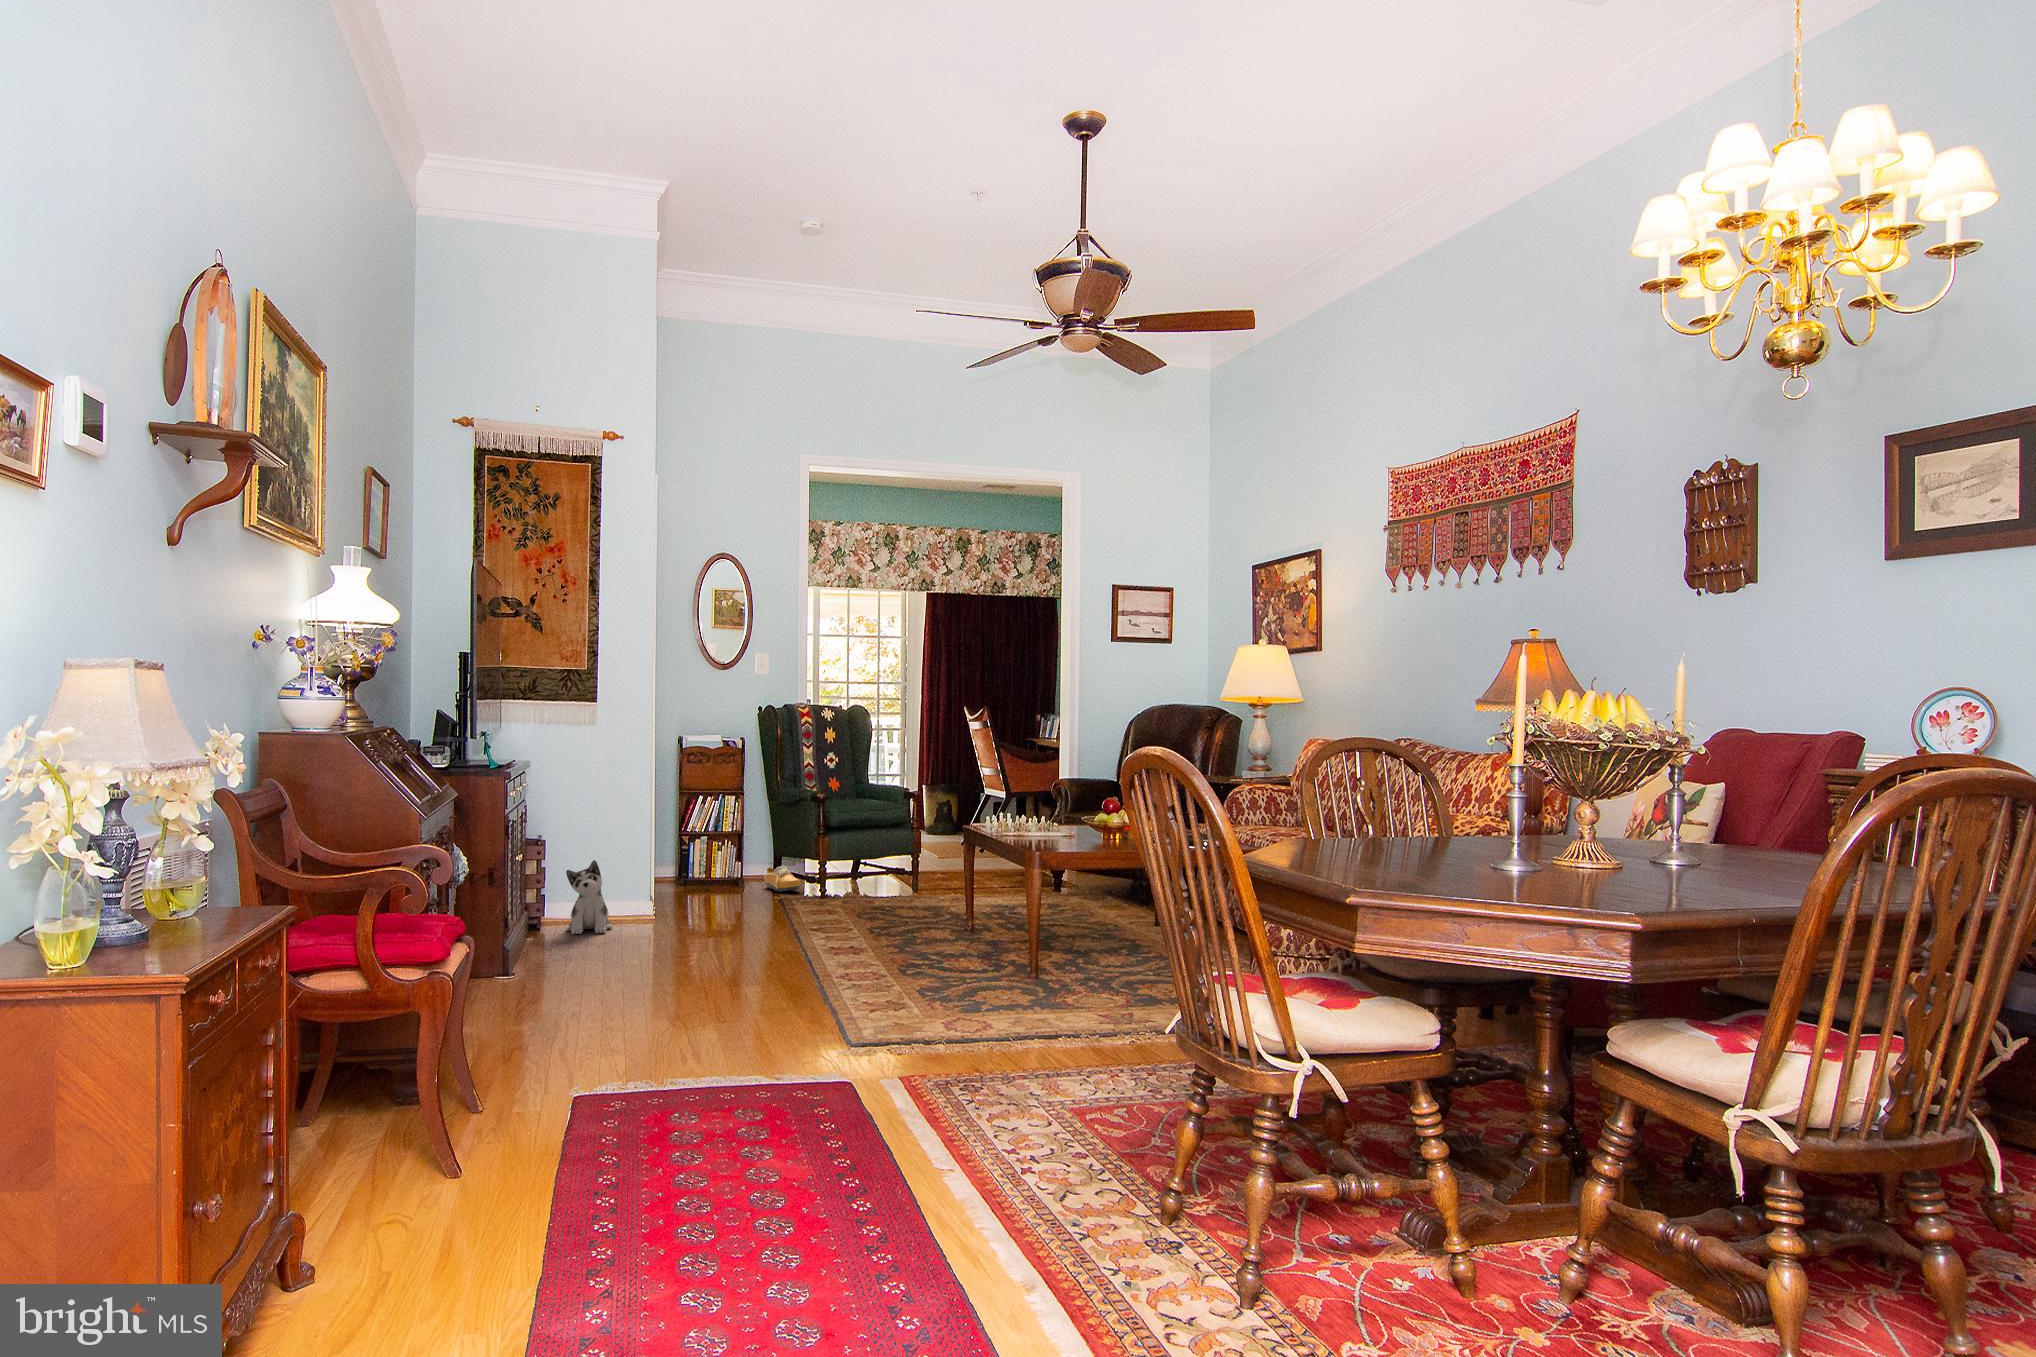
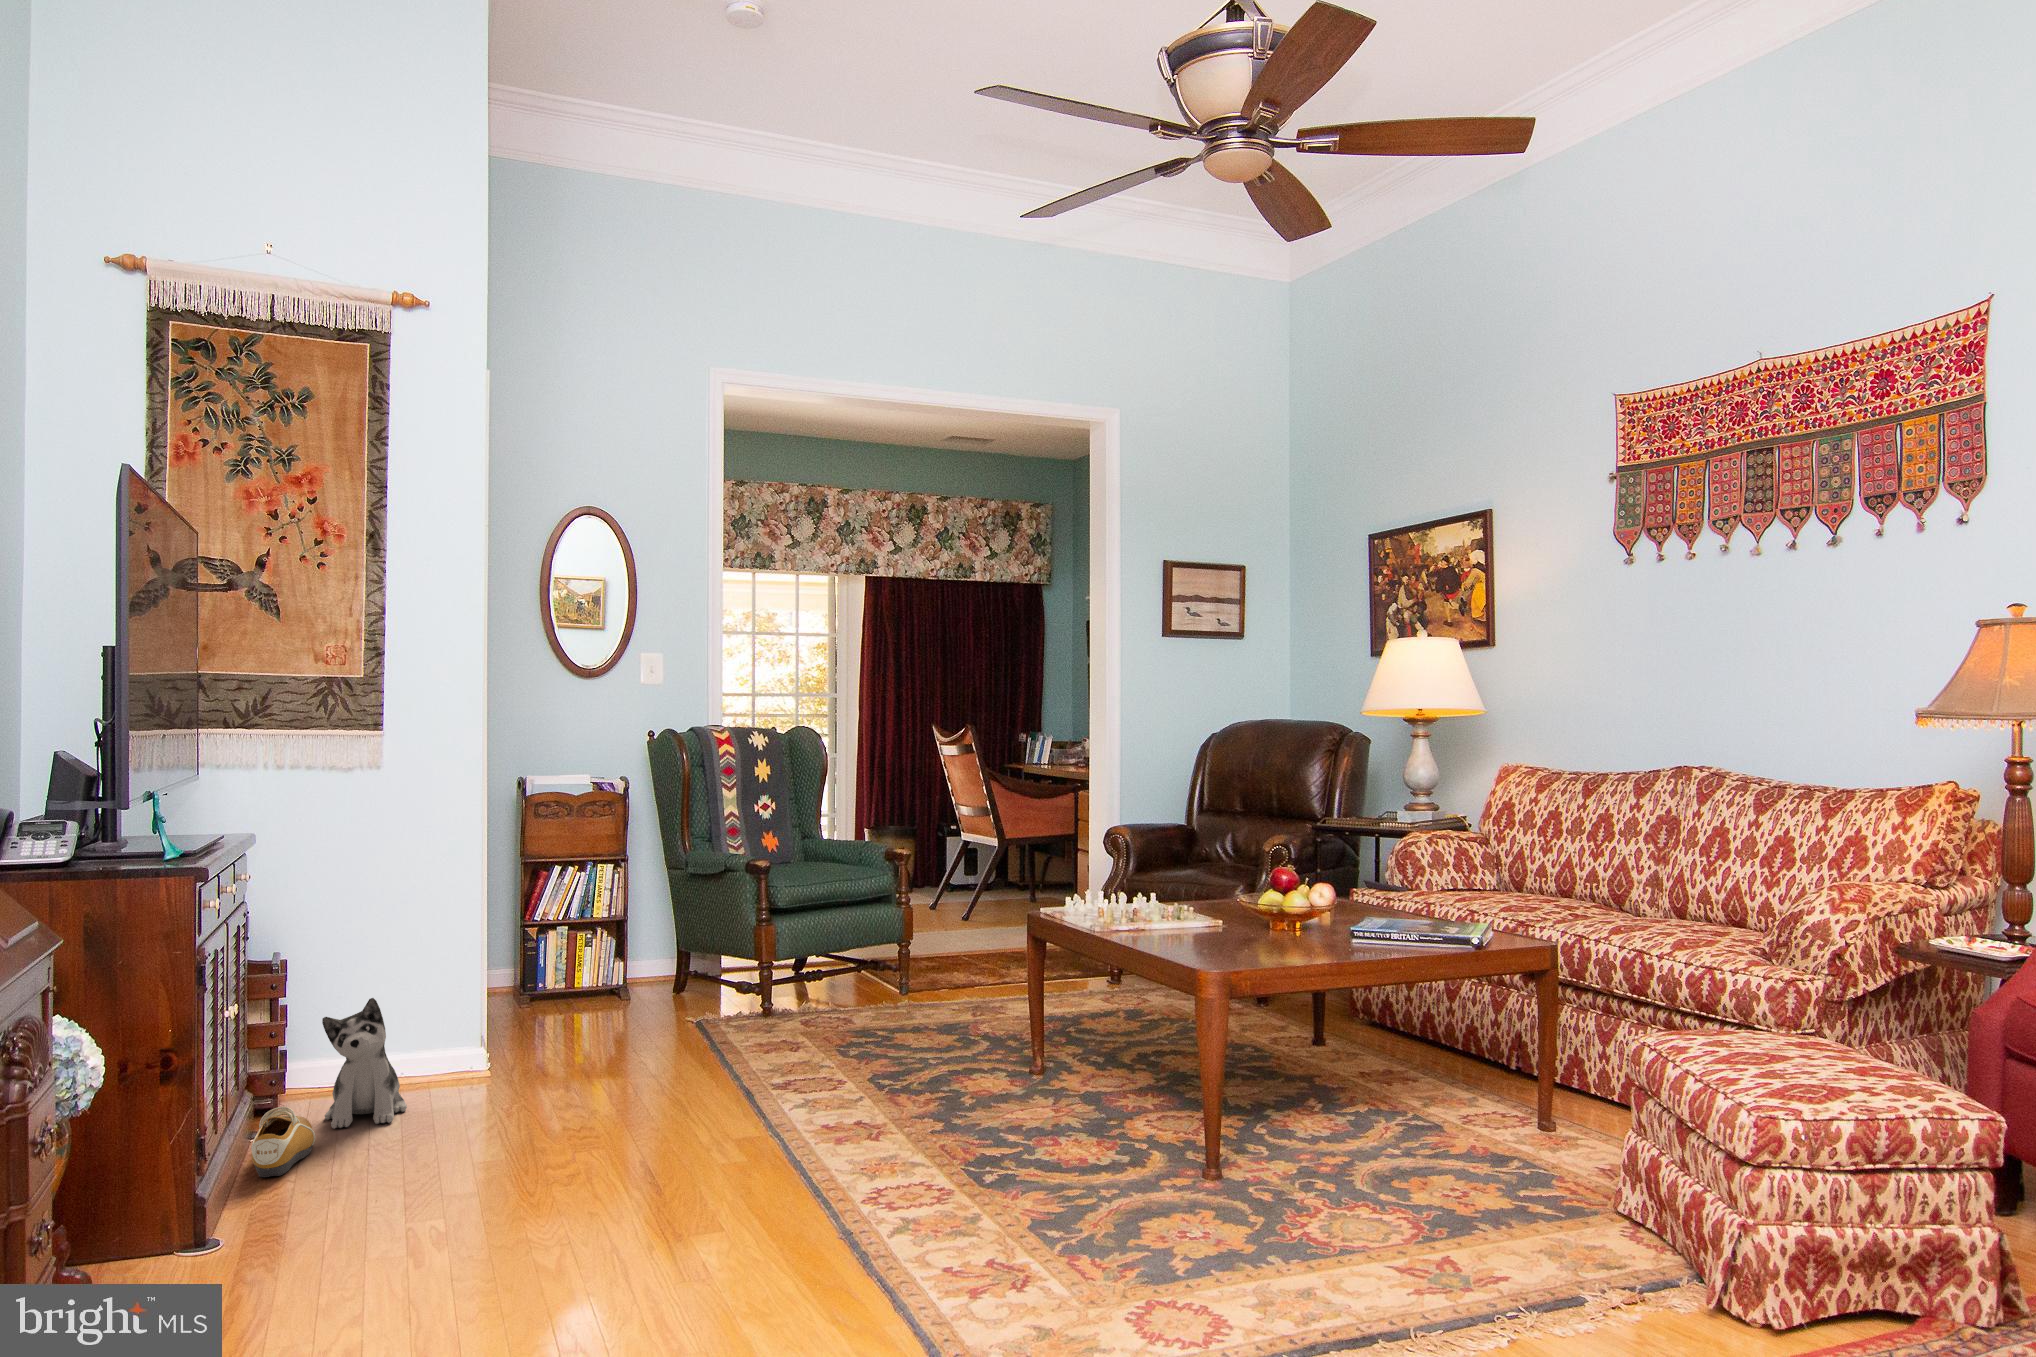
shoe: present [764,866,801,892] -> present [251,1107,315,1177]

